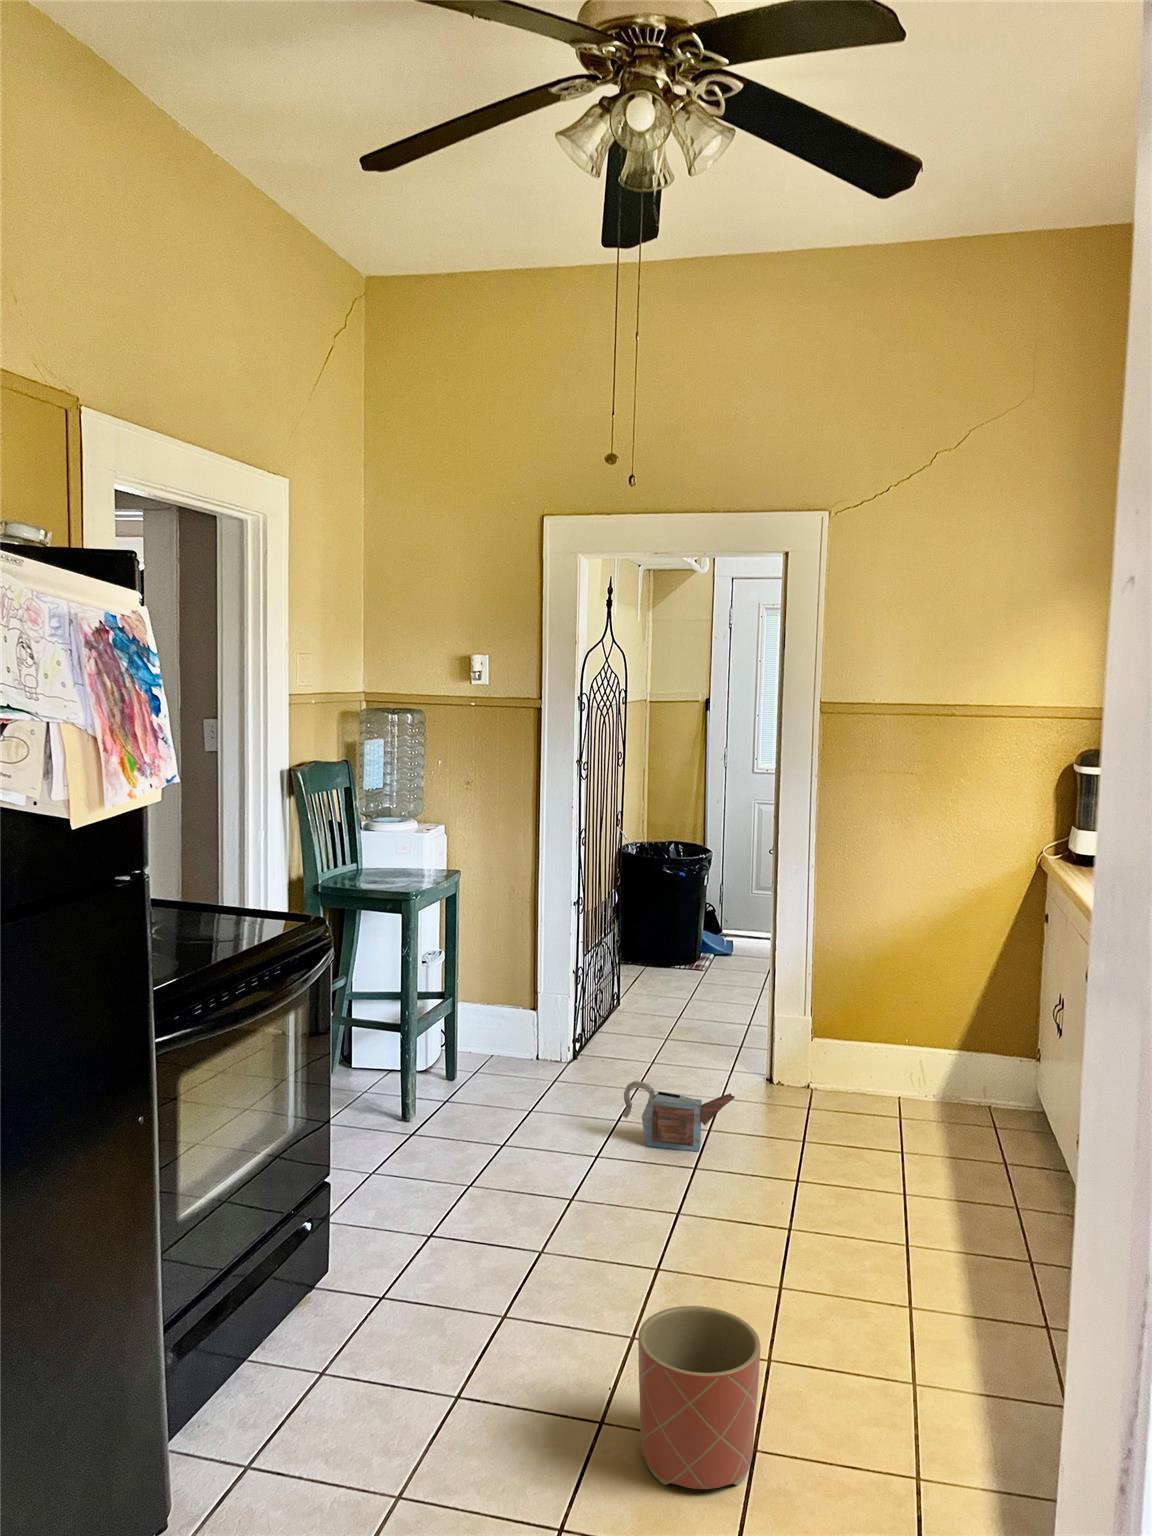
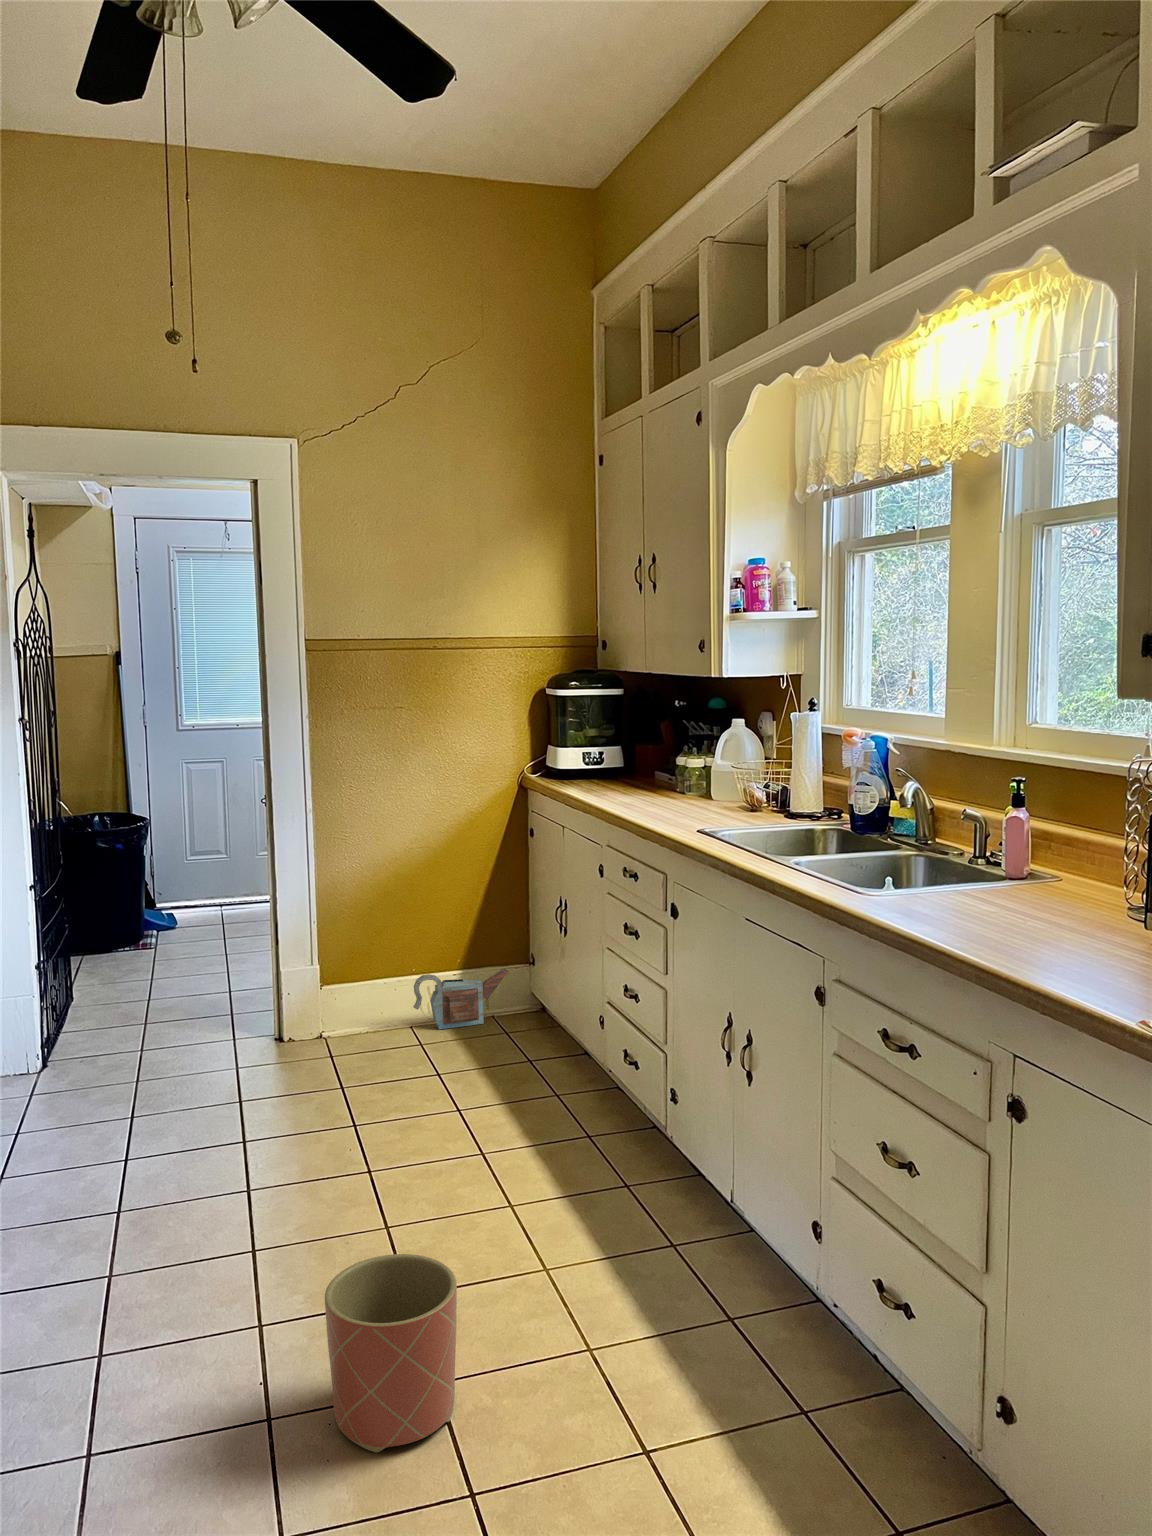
watering can: present [622,1081,735,1152] -> present [413,968,509,1029]

